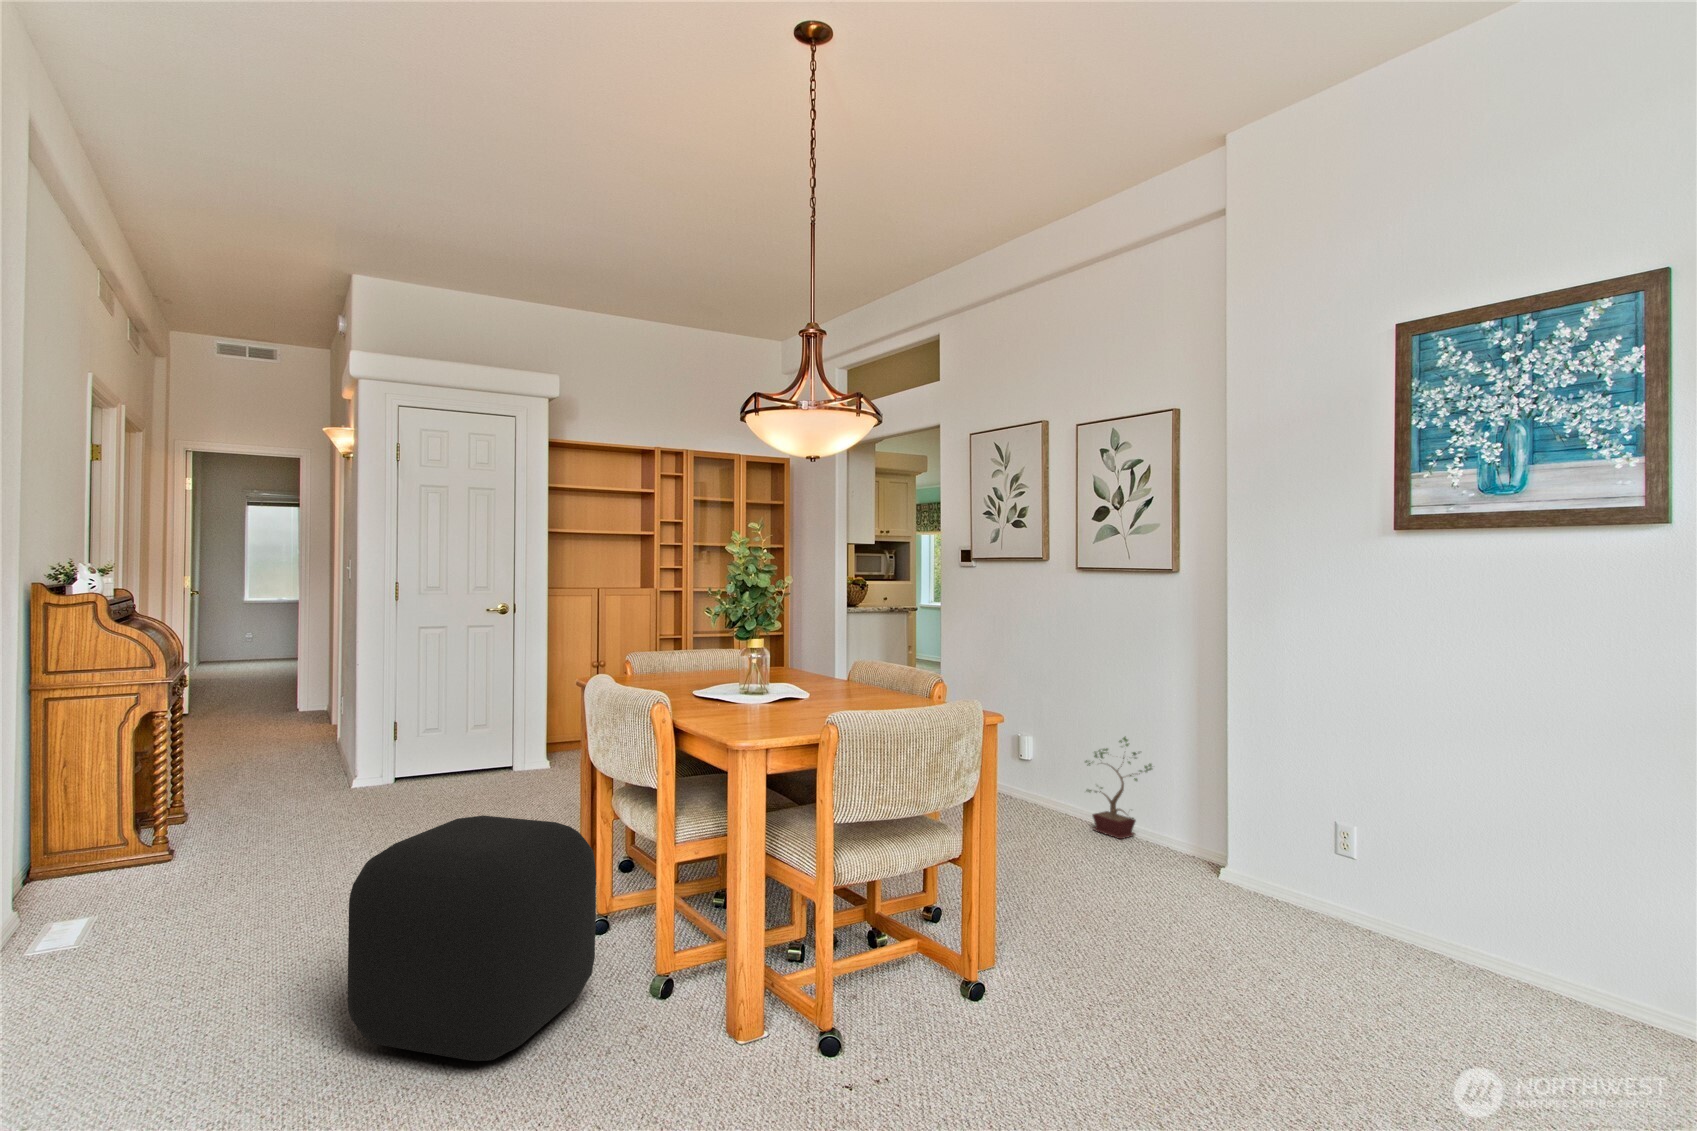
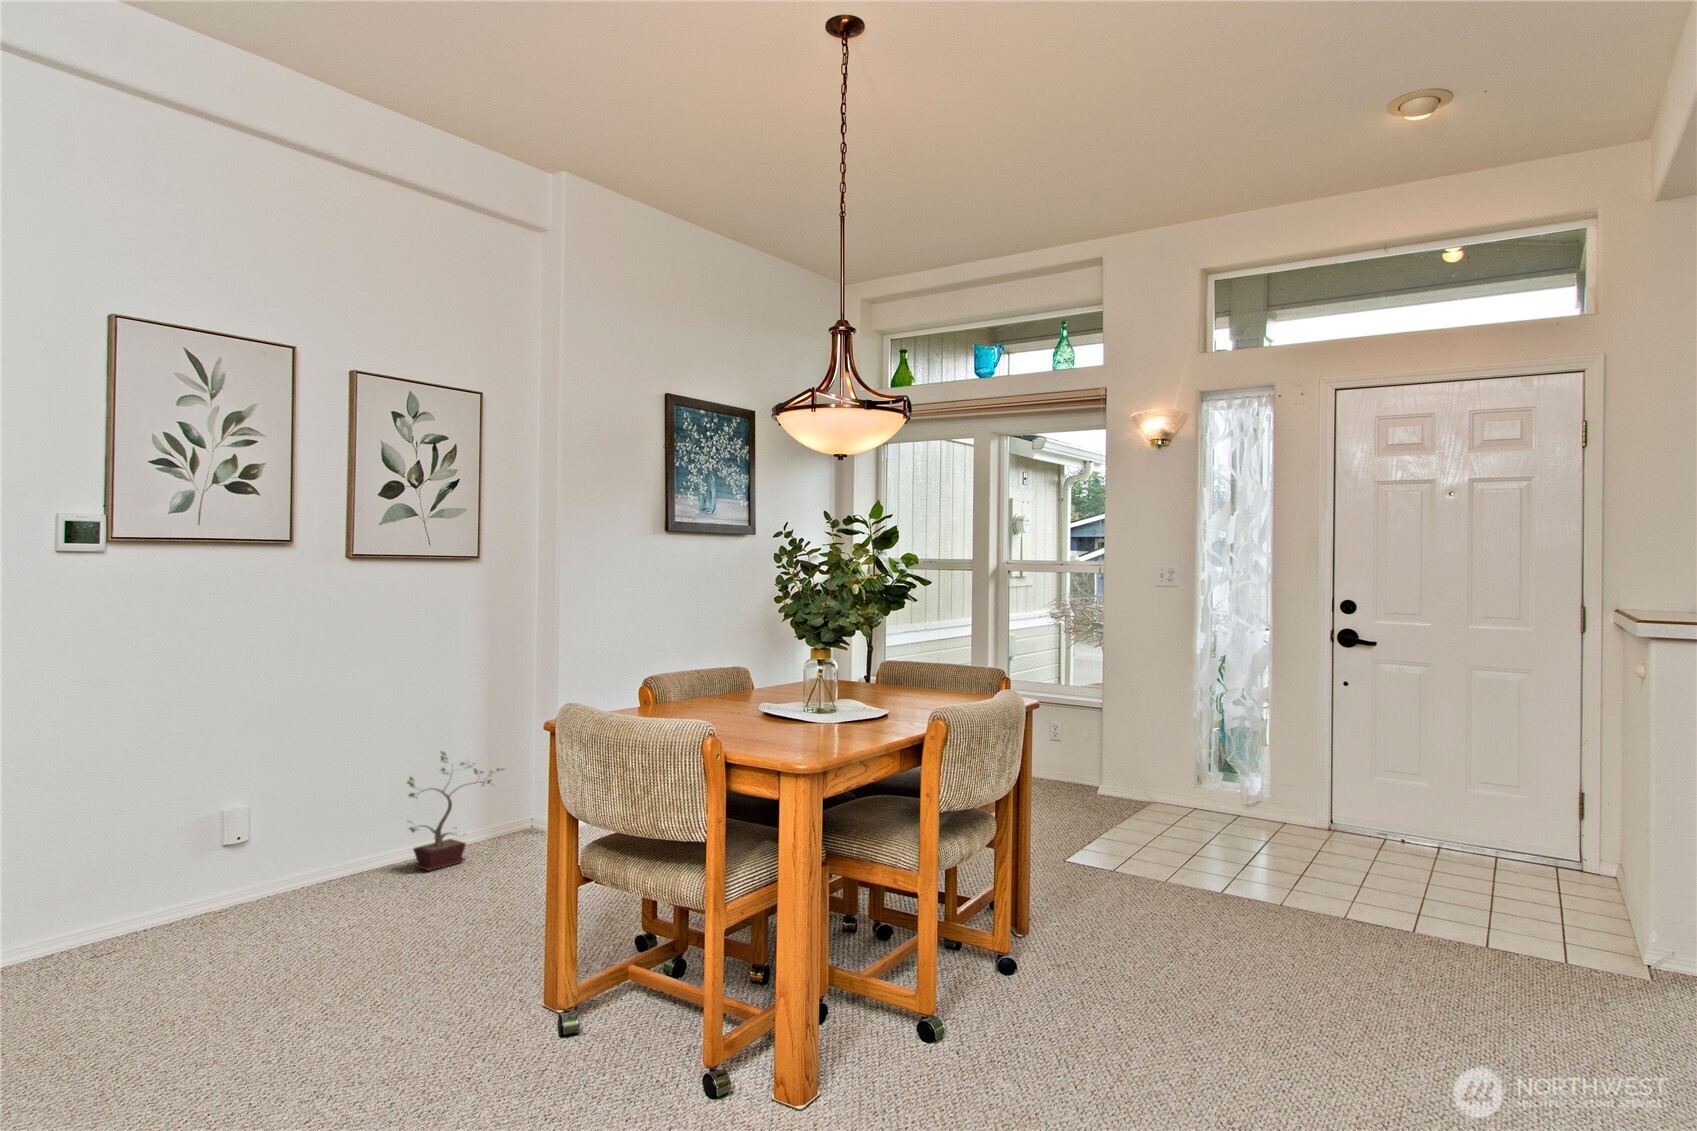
ottoman: present [348,815,596,1061] -> none [1050,826,1281,1060]

